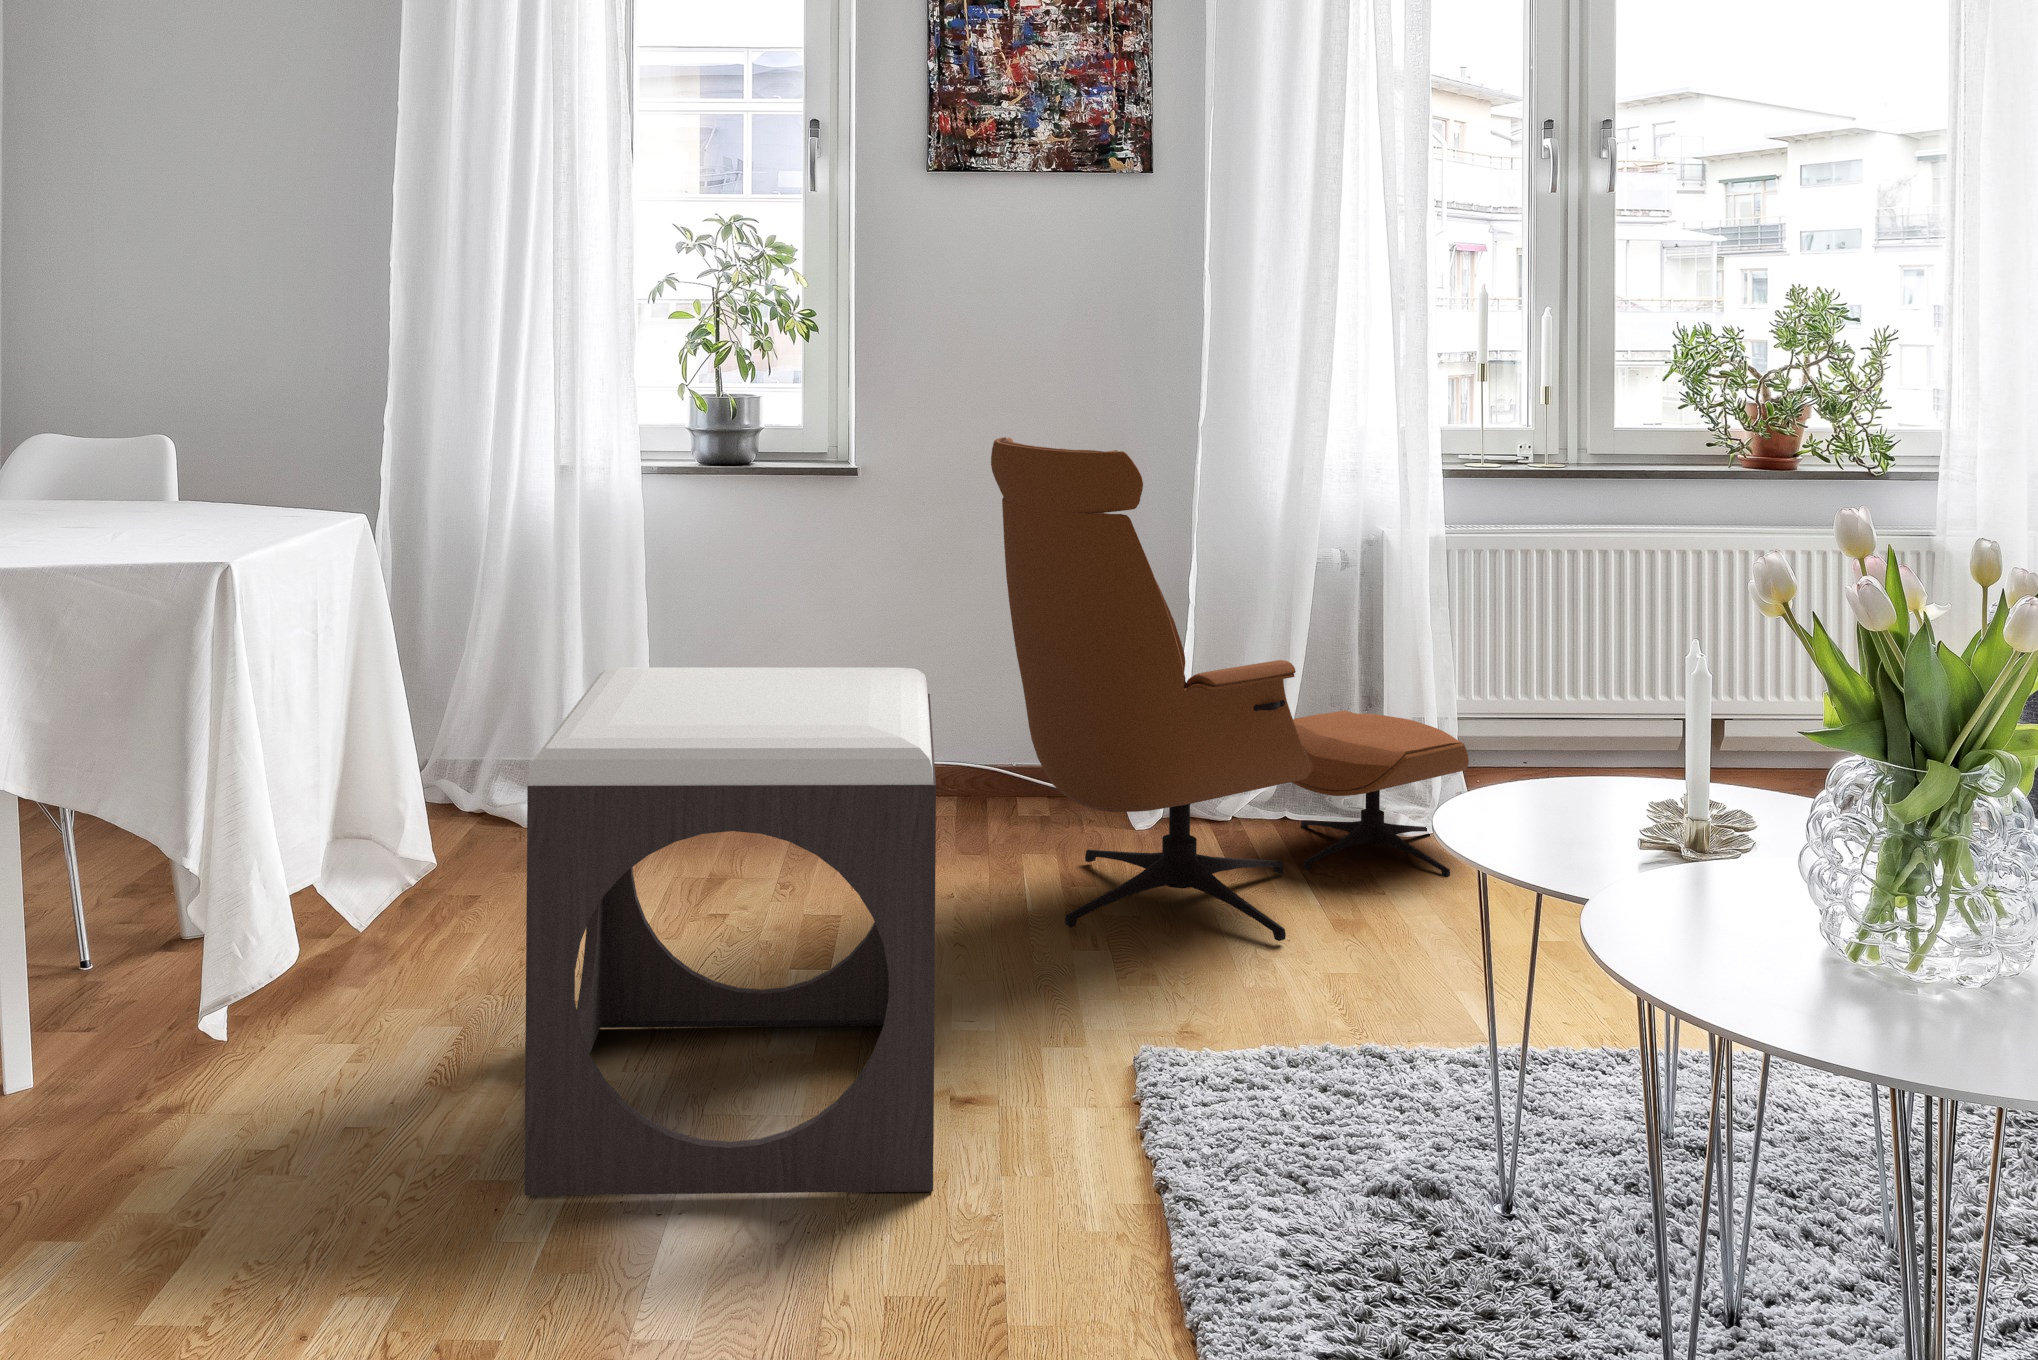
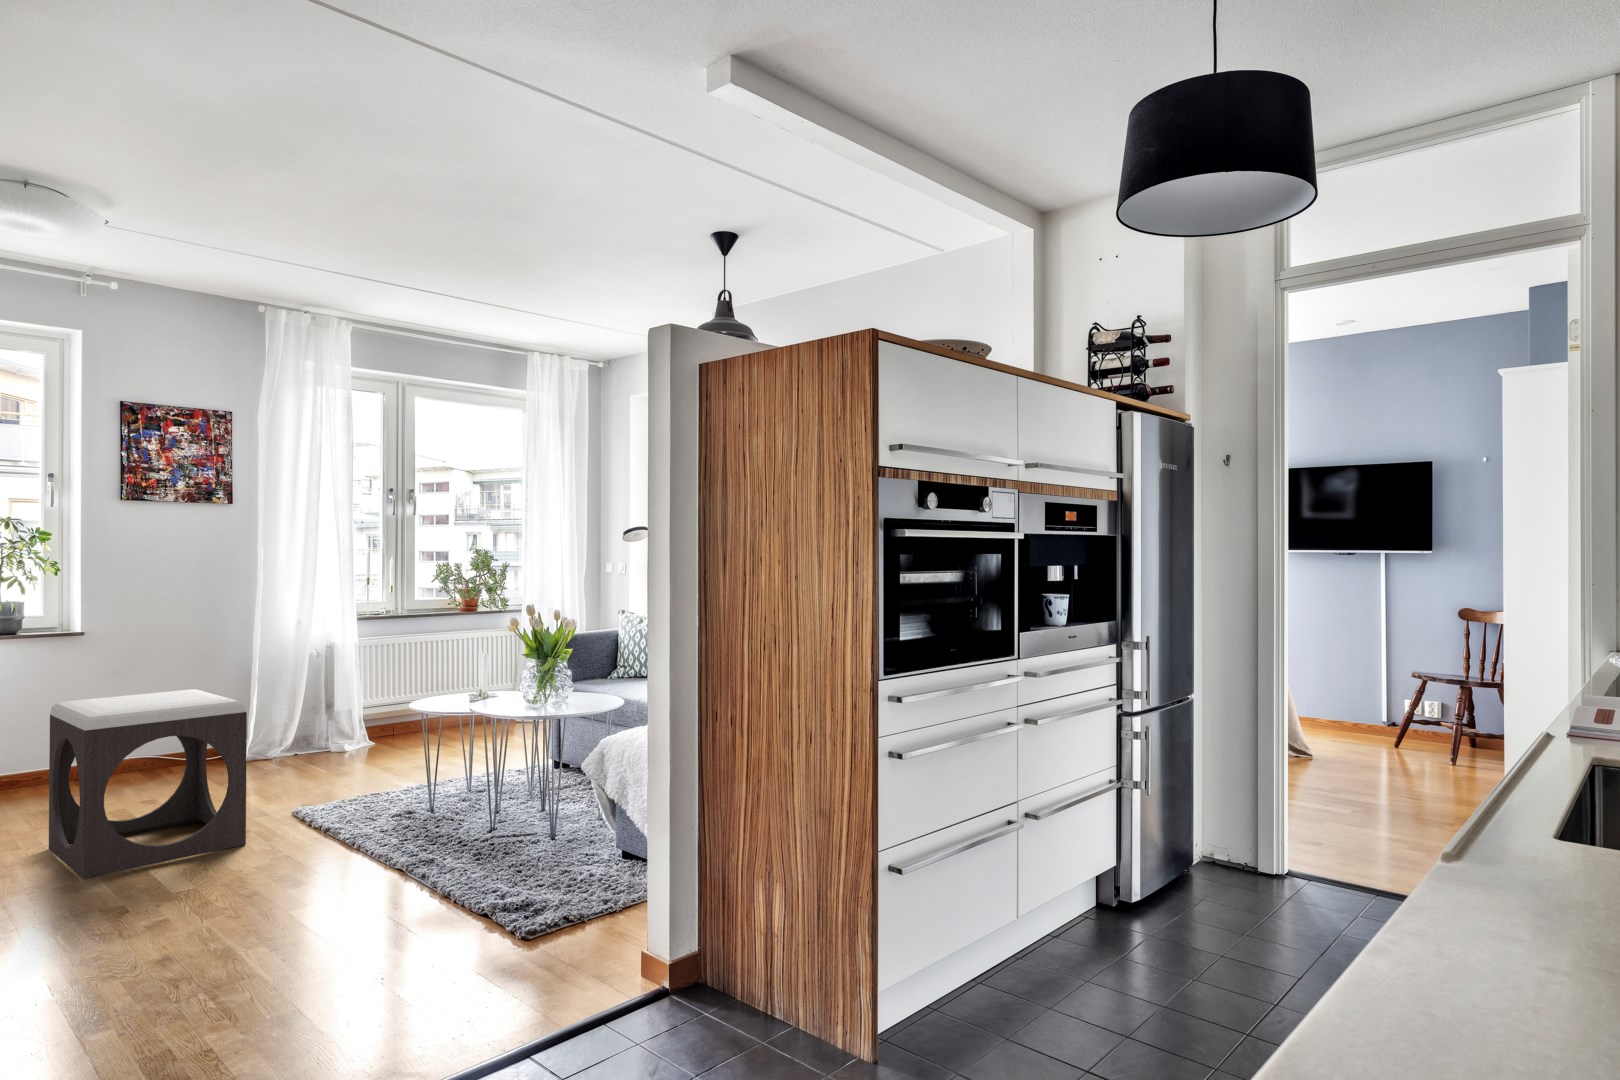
lounge chair: present [991,437,1469,941] -> none [196,609,375,790]

